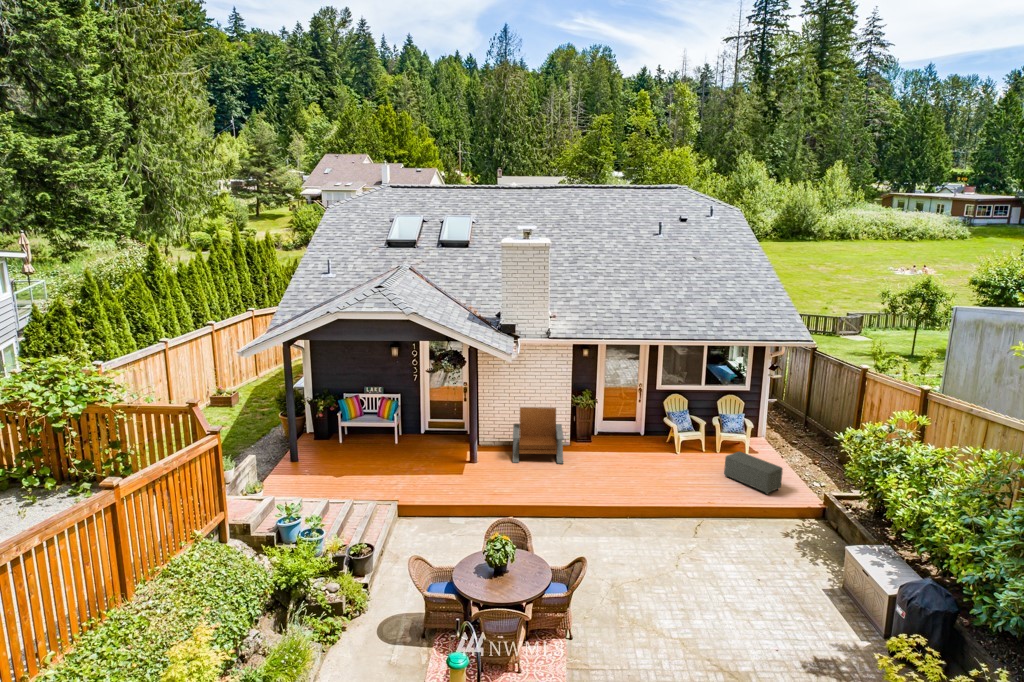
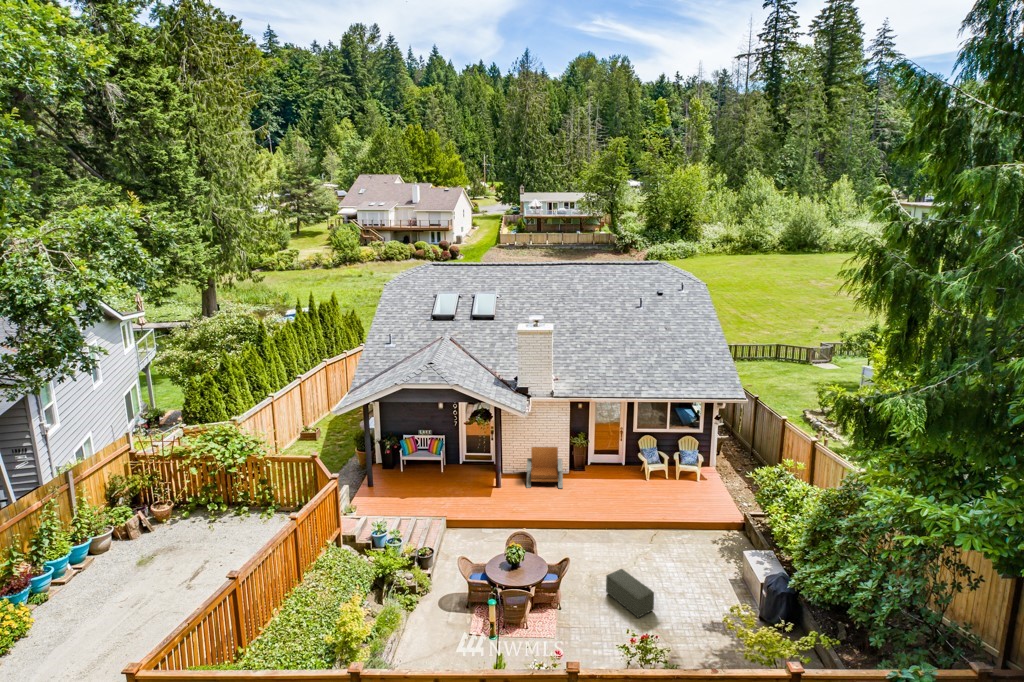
ottoman: present [724,452,783,495] -> present [606,569,654,618]

